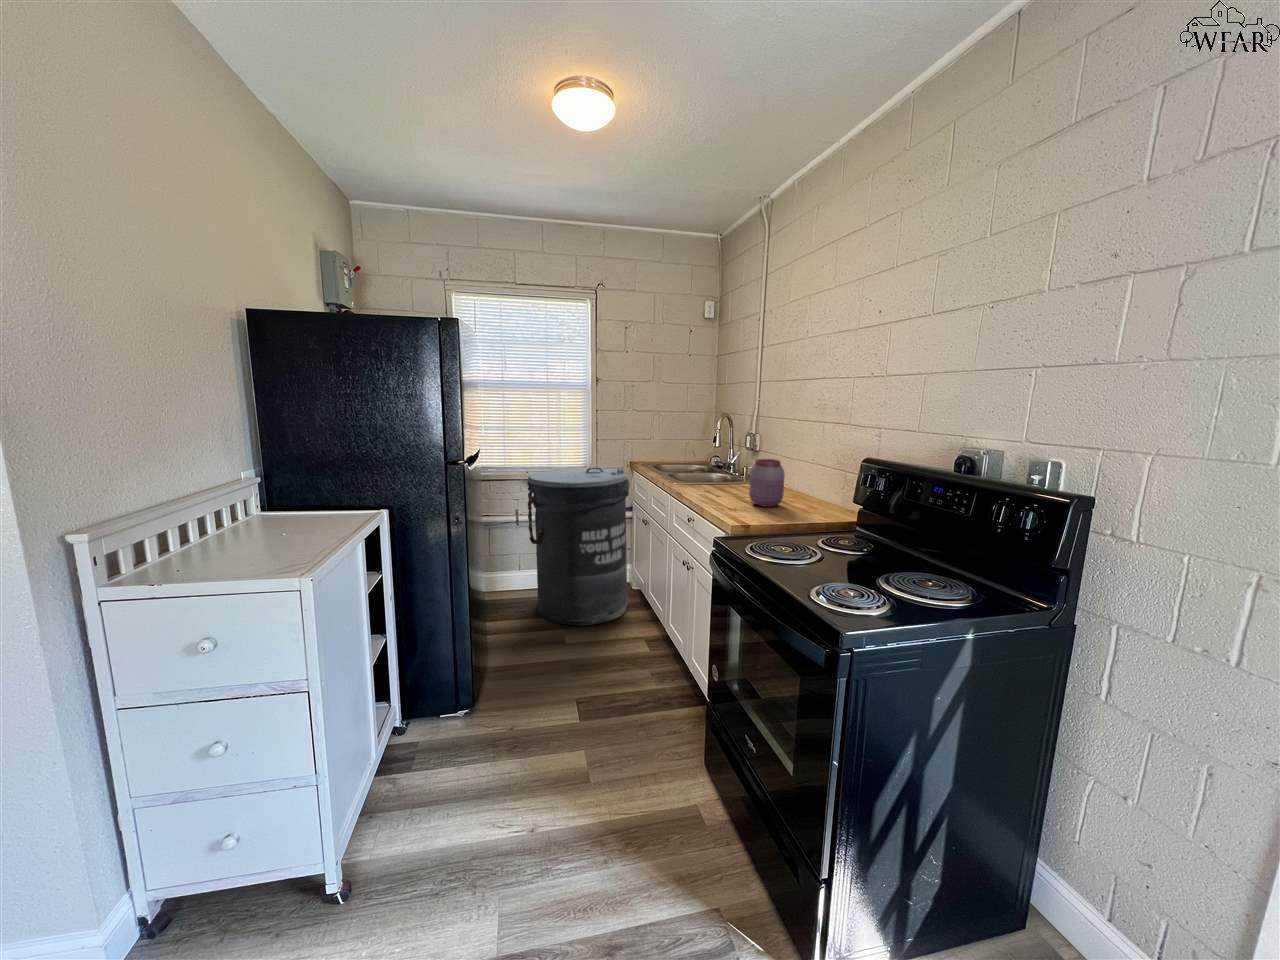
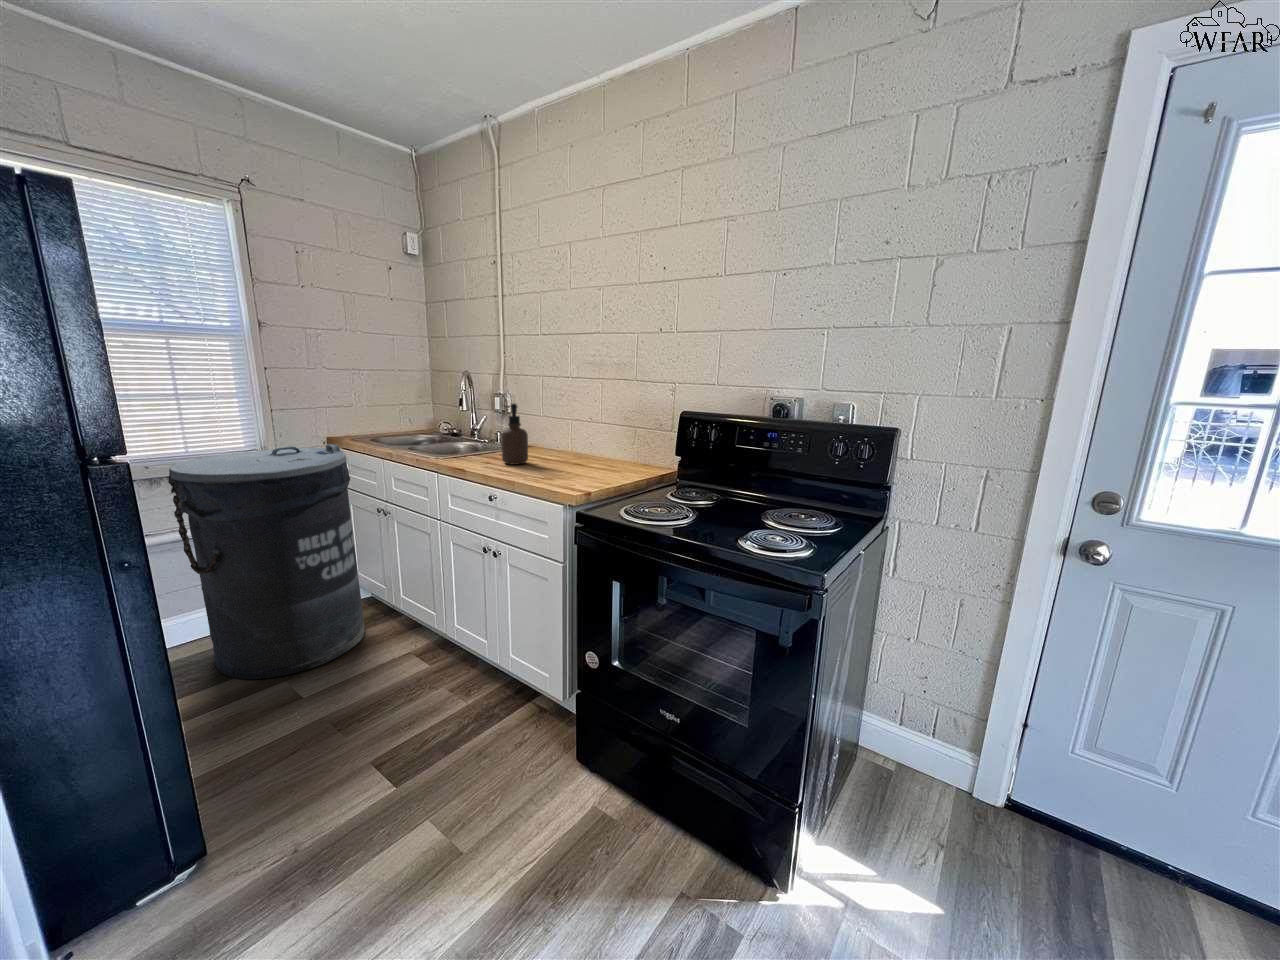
soap dispenser: none [717,444,741,496] -> present [501,404,528,464]
jar: present [749,459,785,507] -> none [550,419,587,470]

